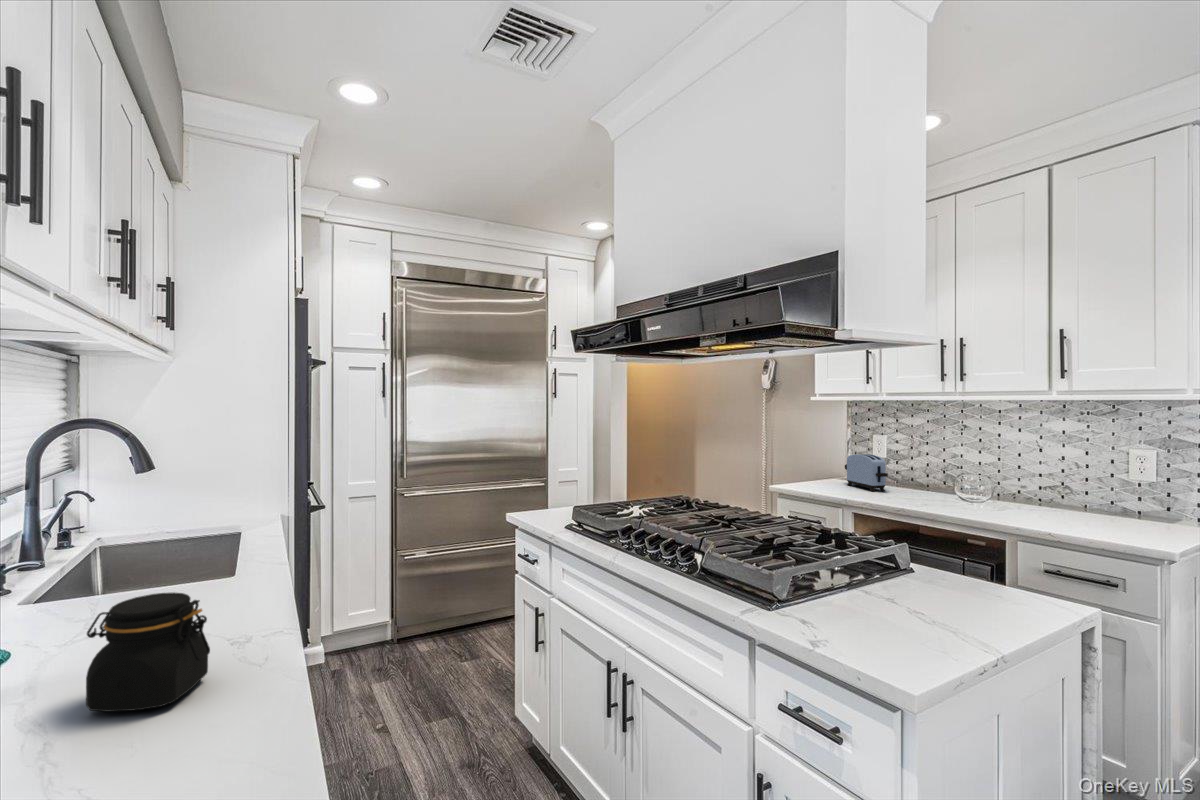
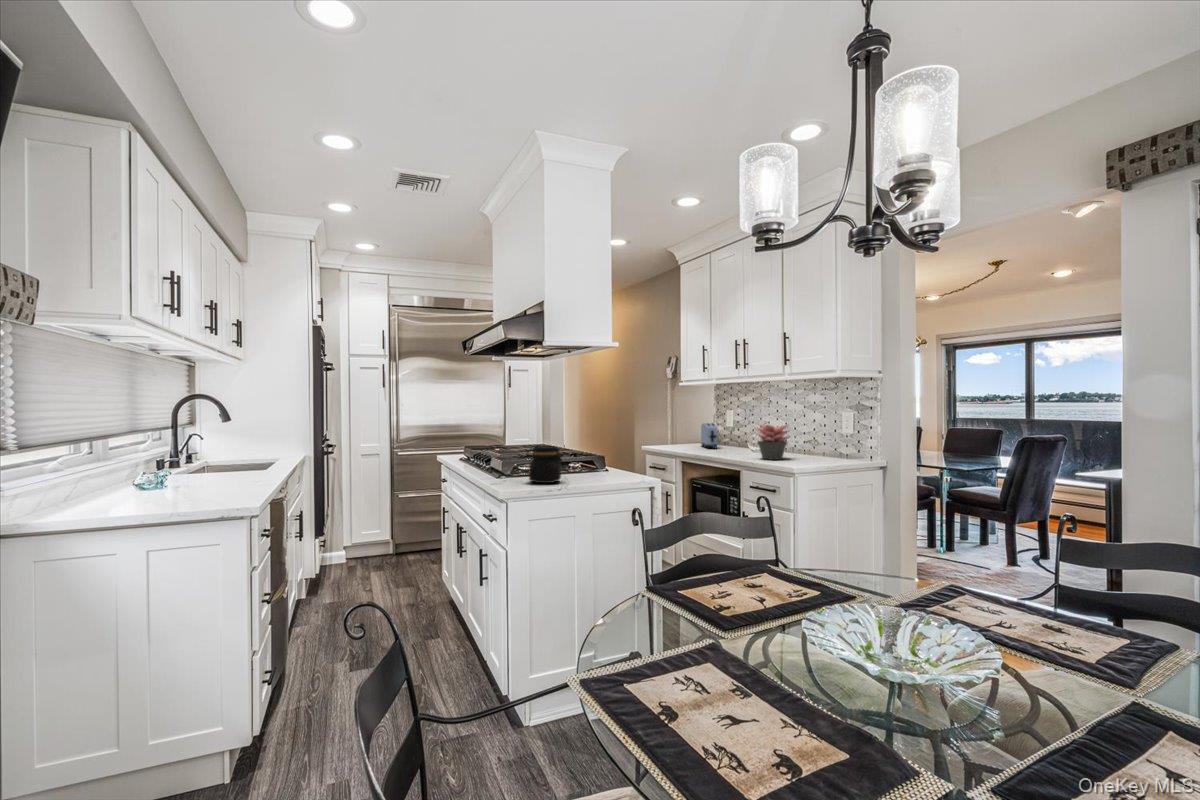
succulent plant: none [1011,466,1073,522] -> present [756,424,789,460]
jar: present [86,593,210,711] -> present [526,446,564,483]

